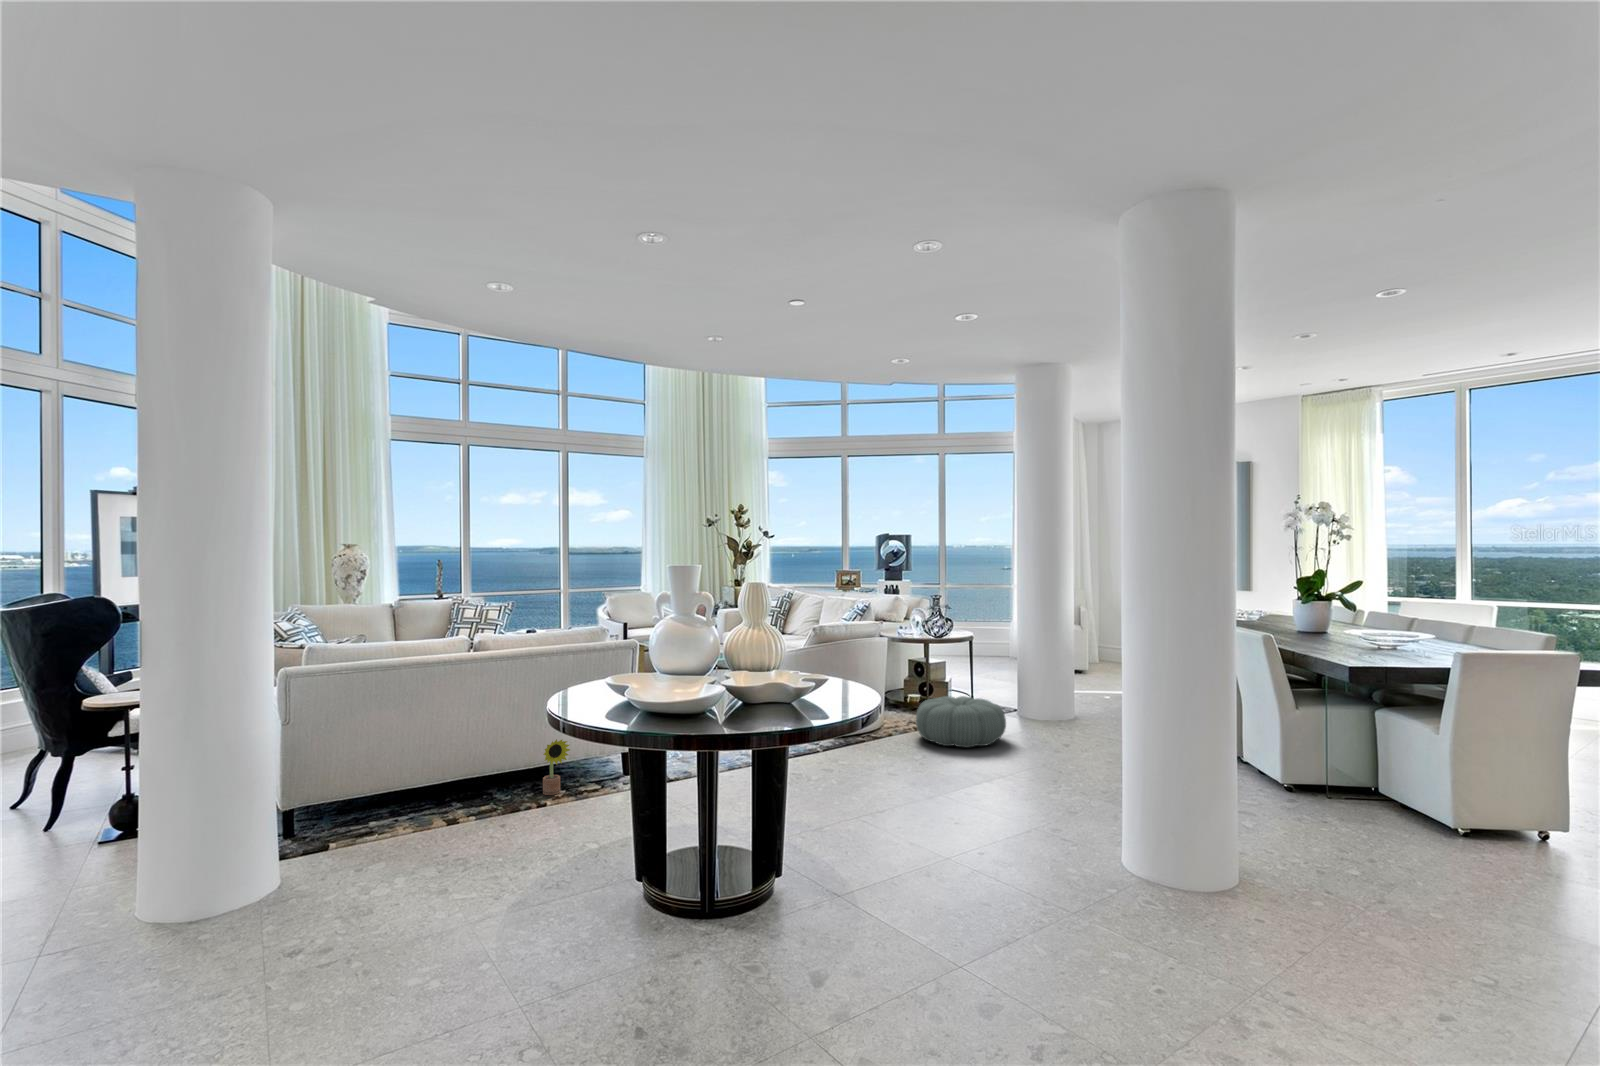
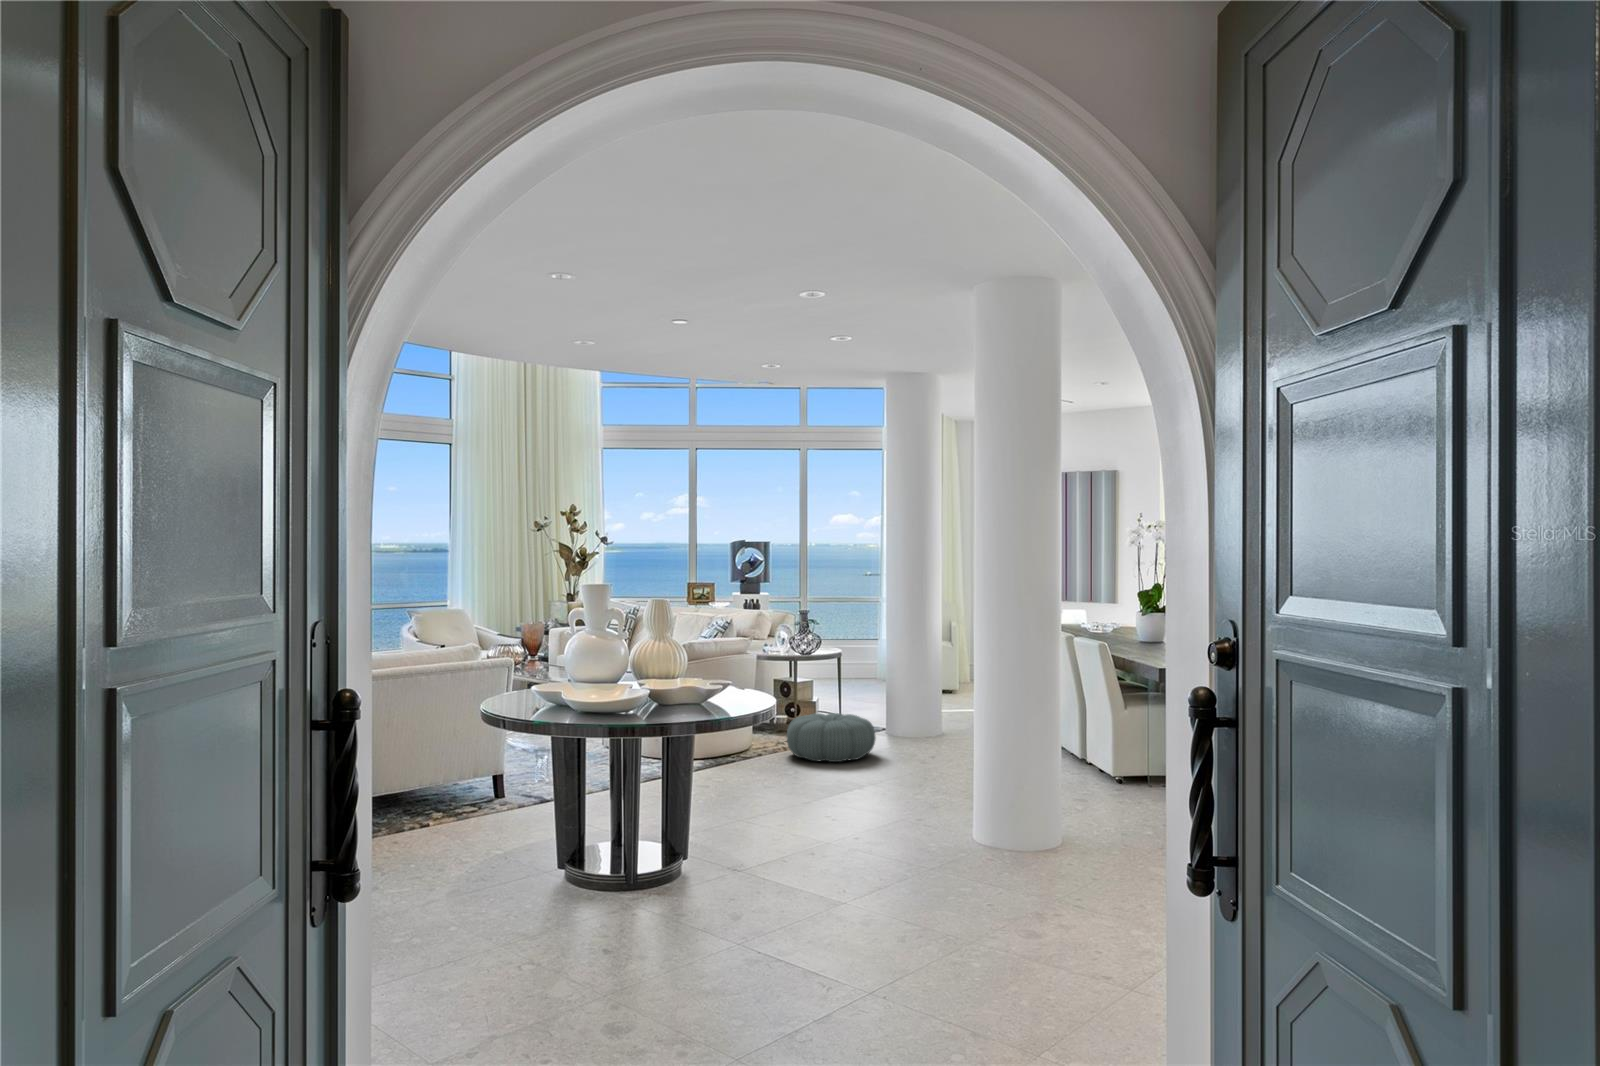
decorative plant: present [543,739,570,795] -> none [418,759,449,817]

